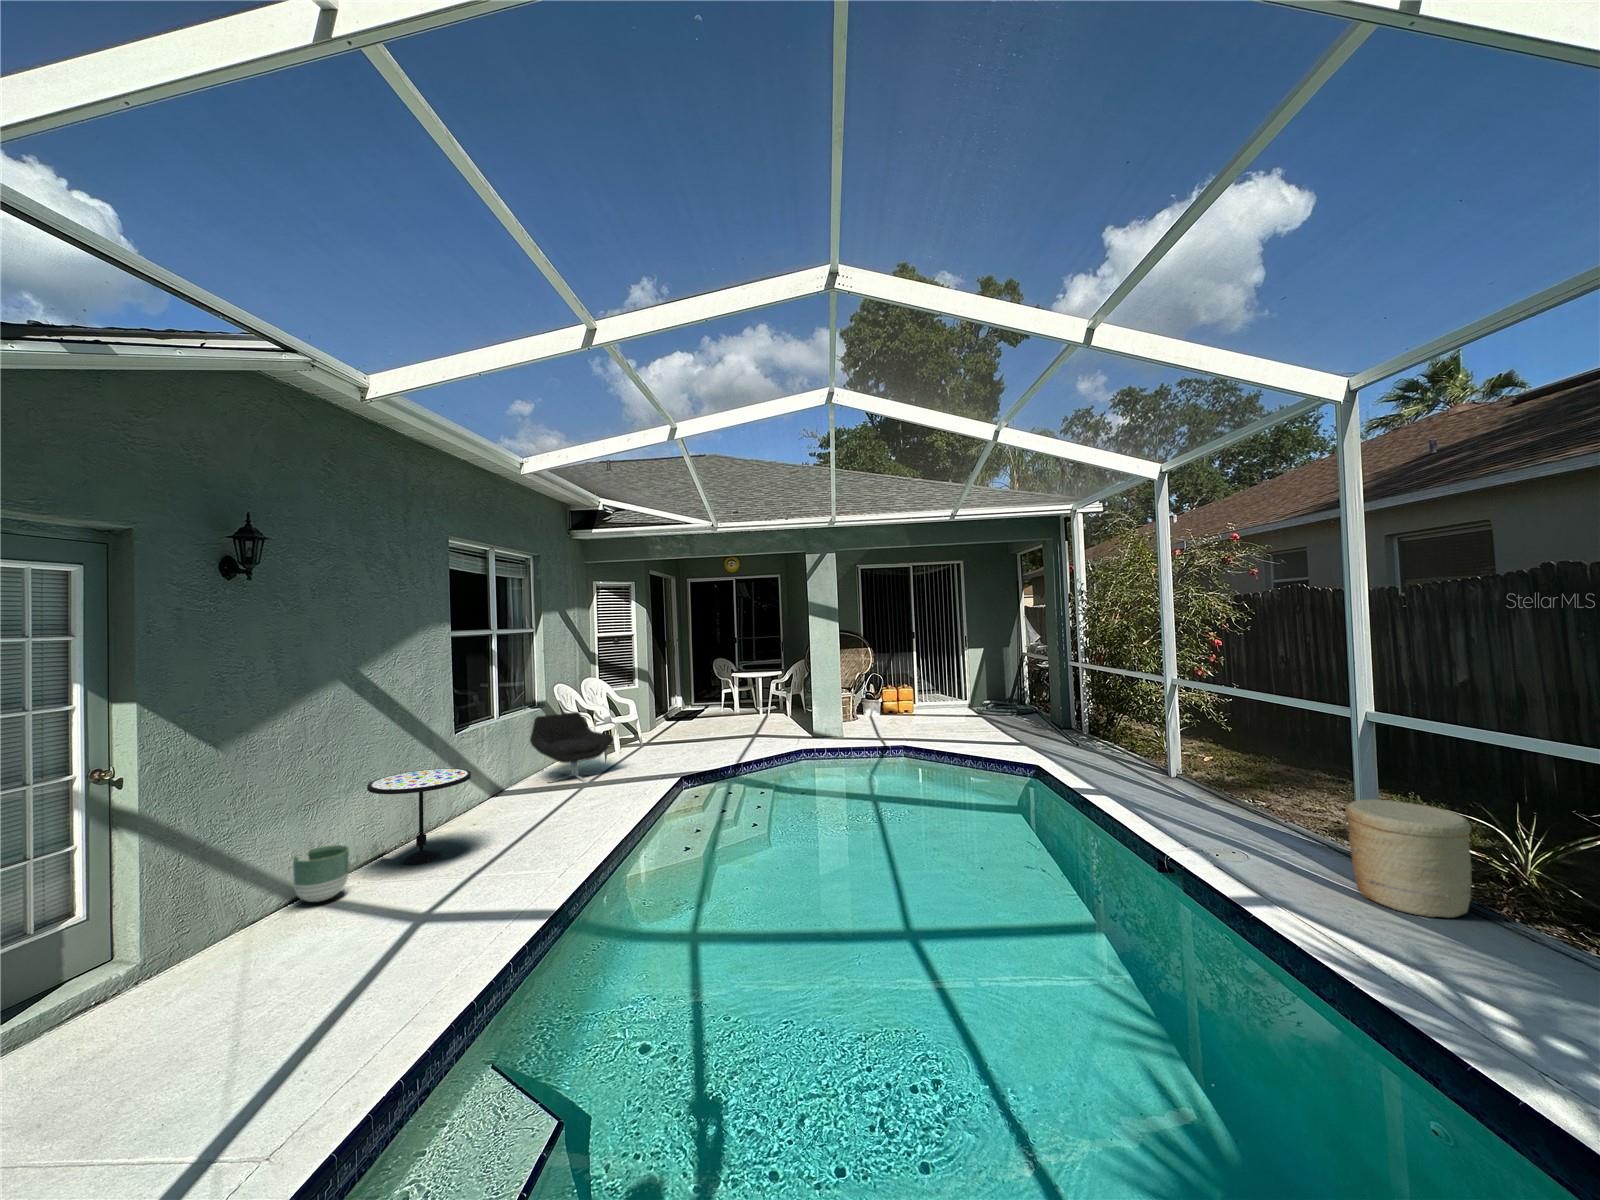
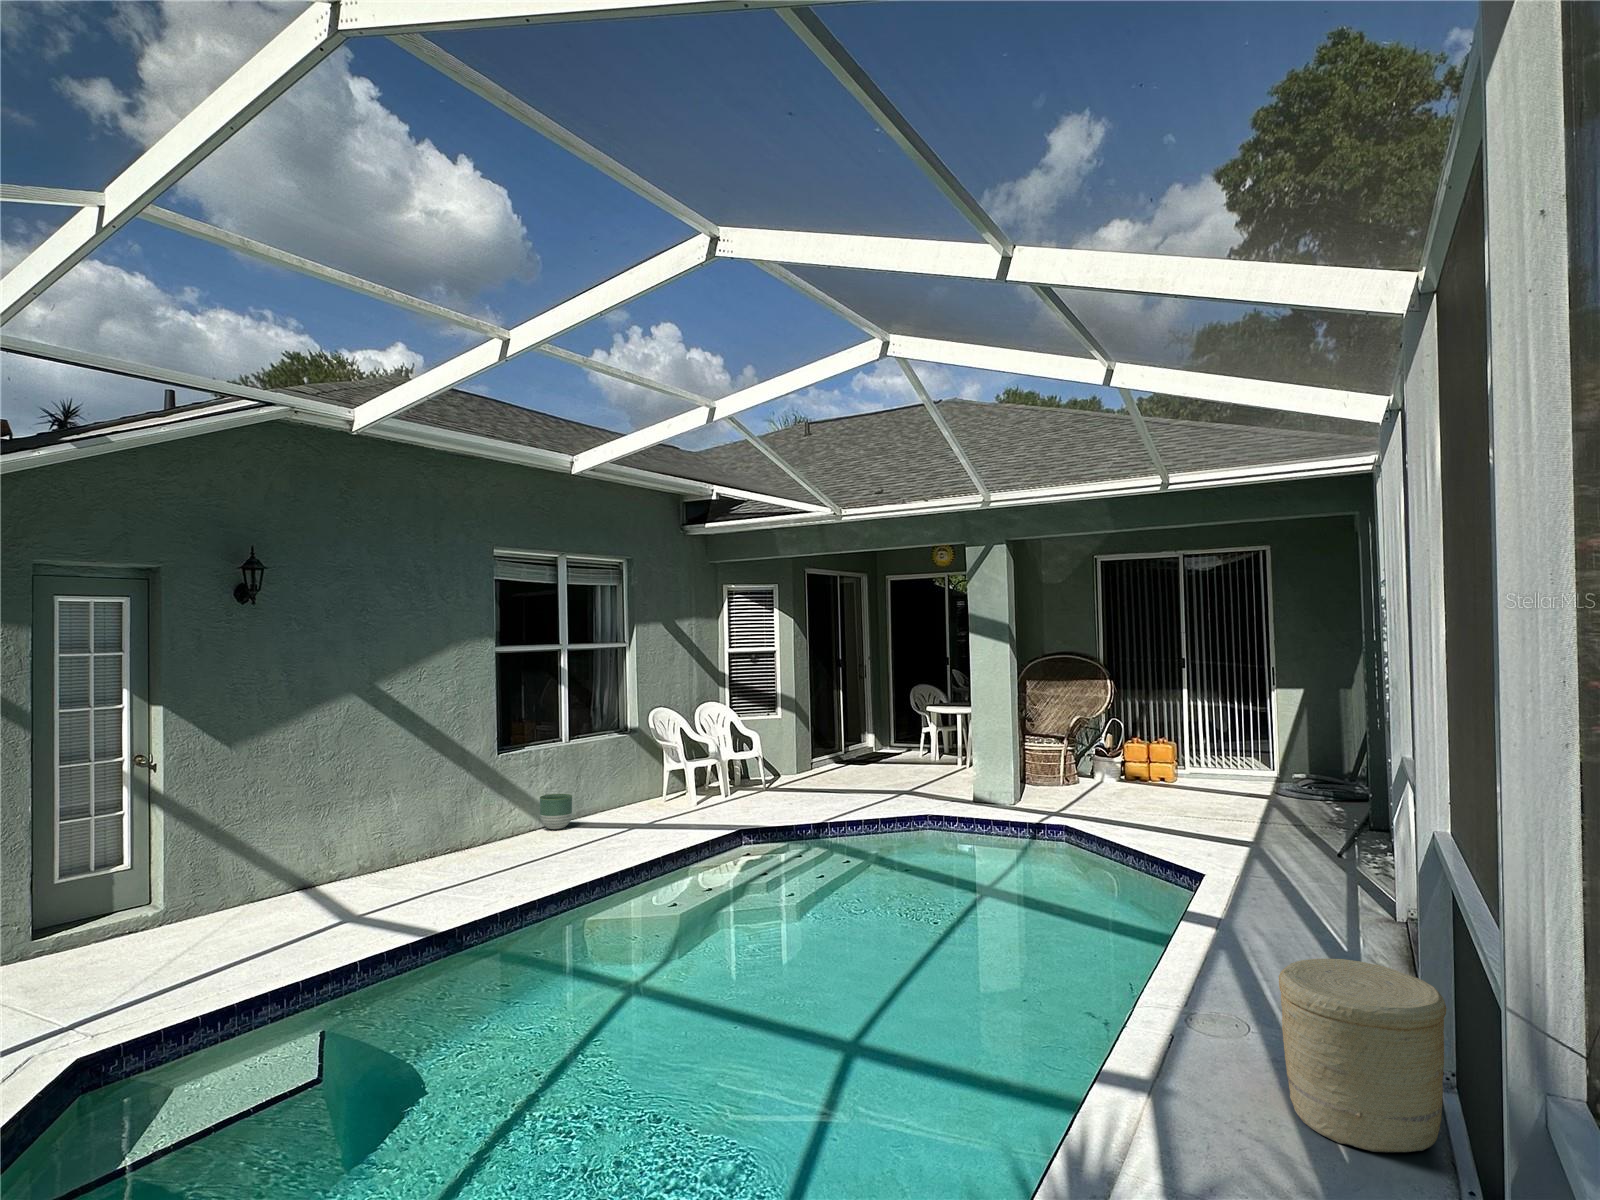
lounge chair: present [530,712,614,783] -> none [605,741,688,824]
side table: present [367,768,471,865] -> none [376,787,471,876]
planter: present [293,845,349,902] -> present [540,794,572,829]

